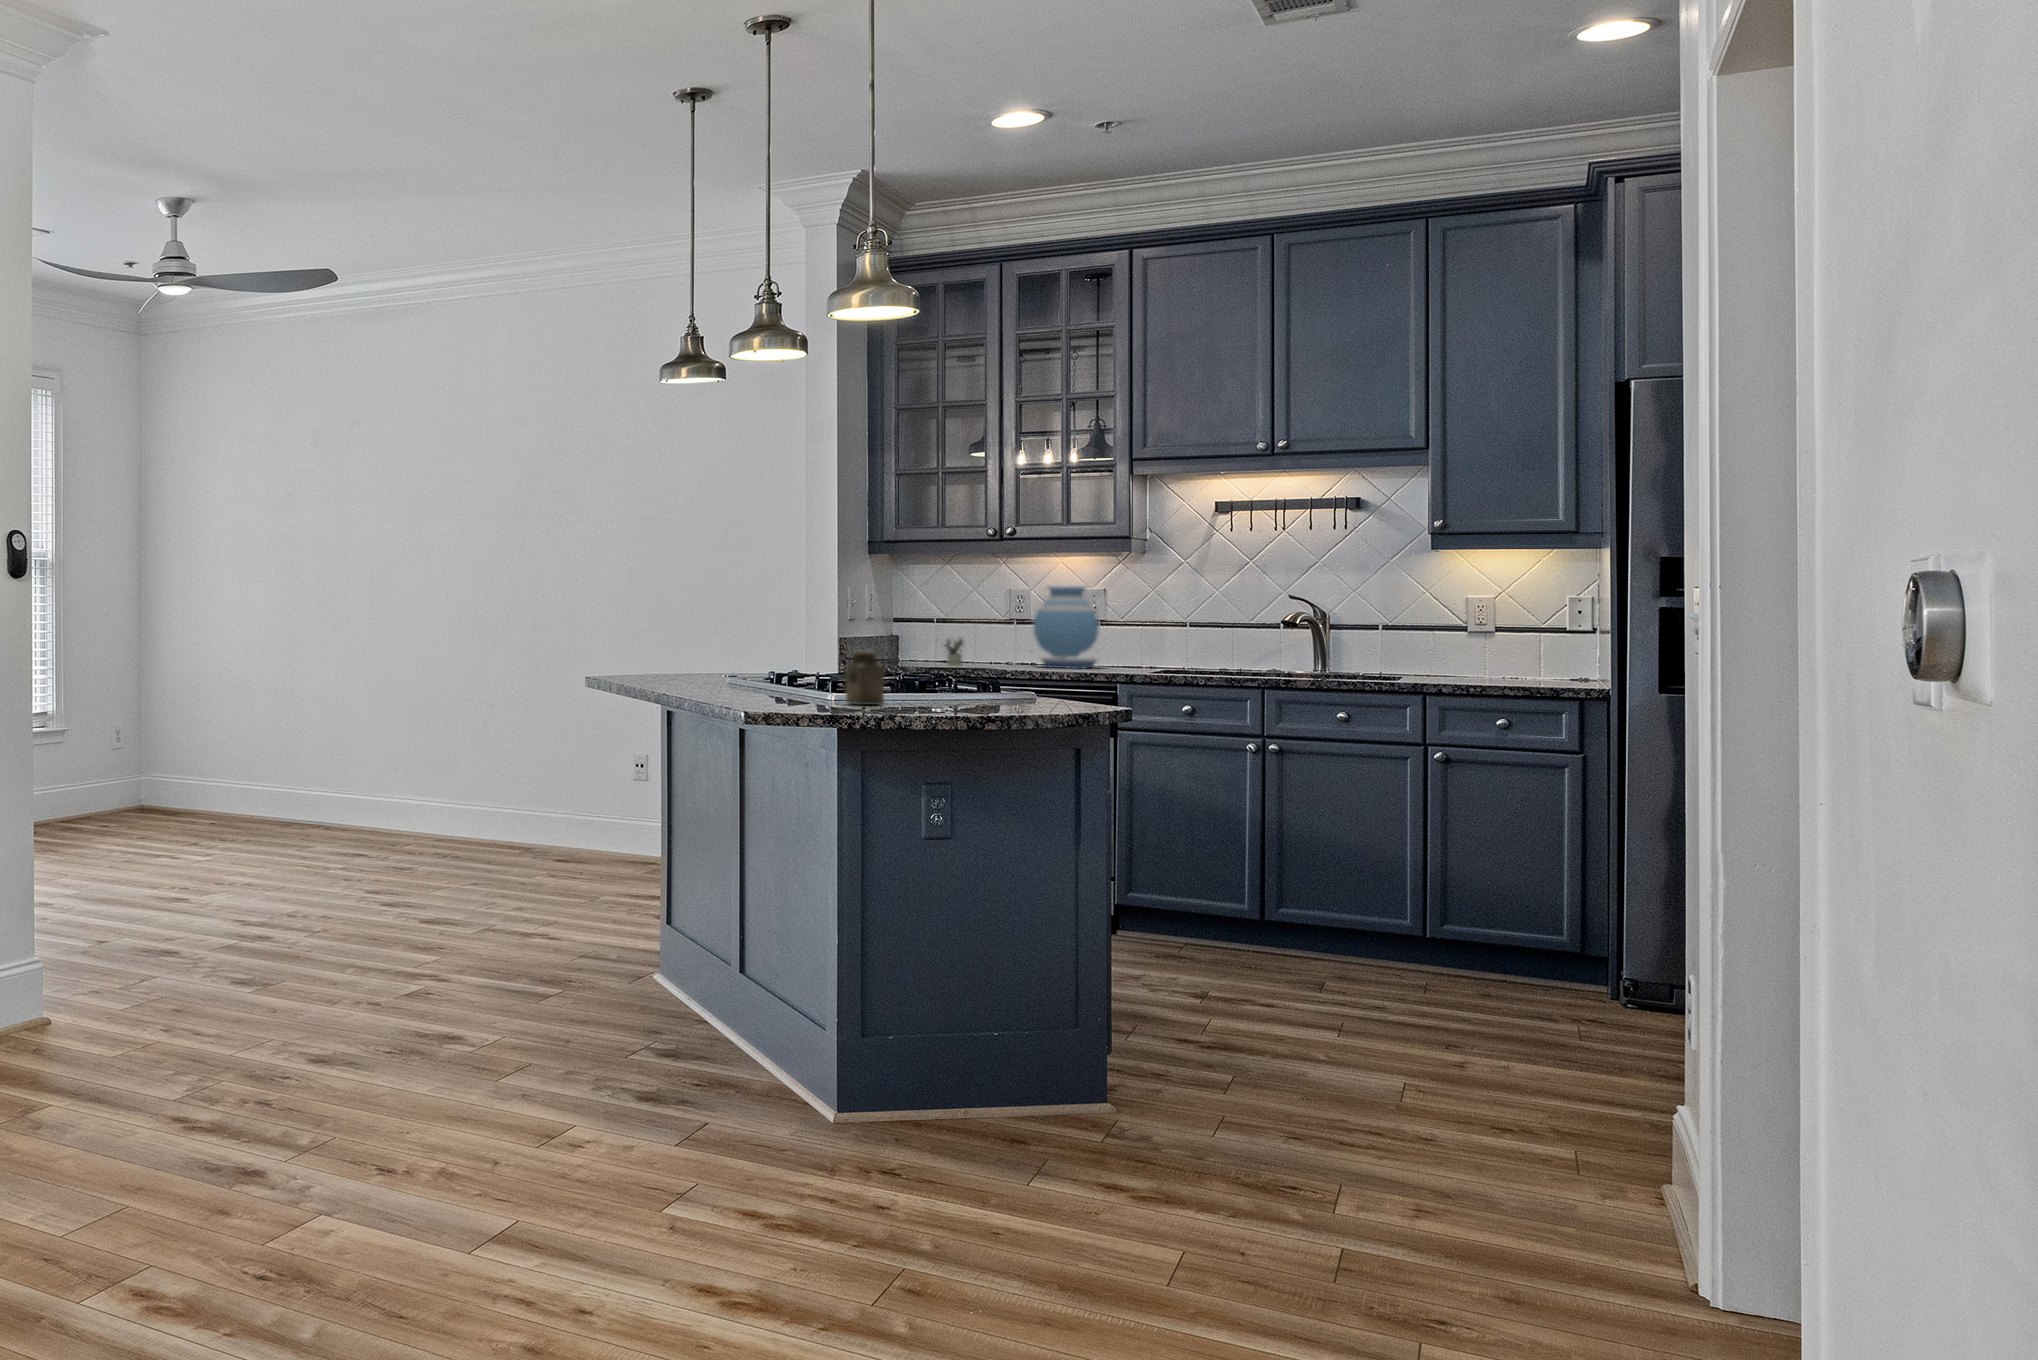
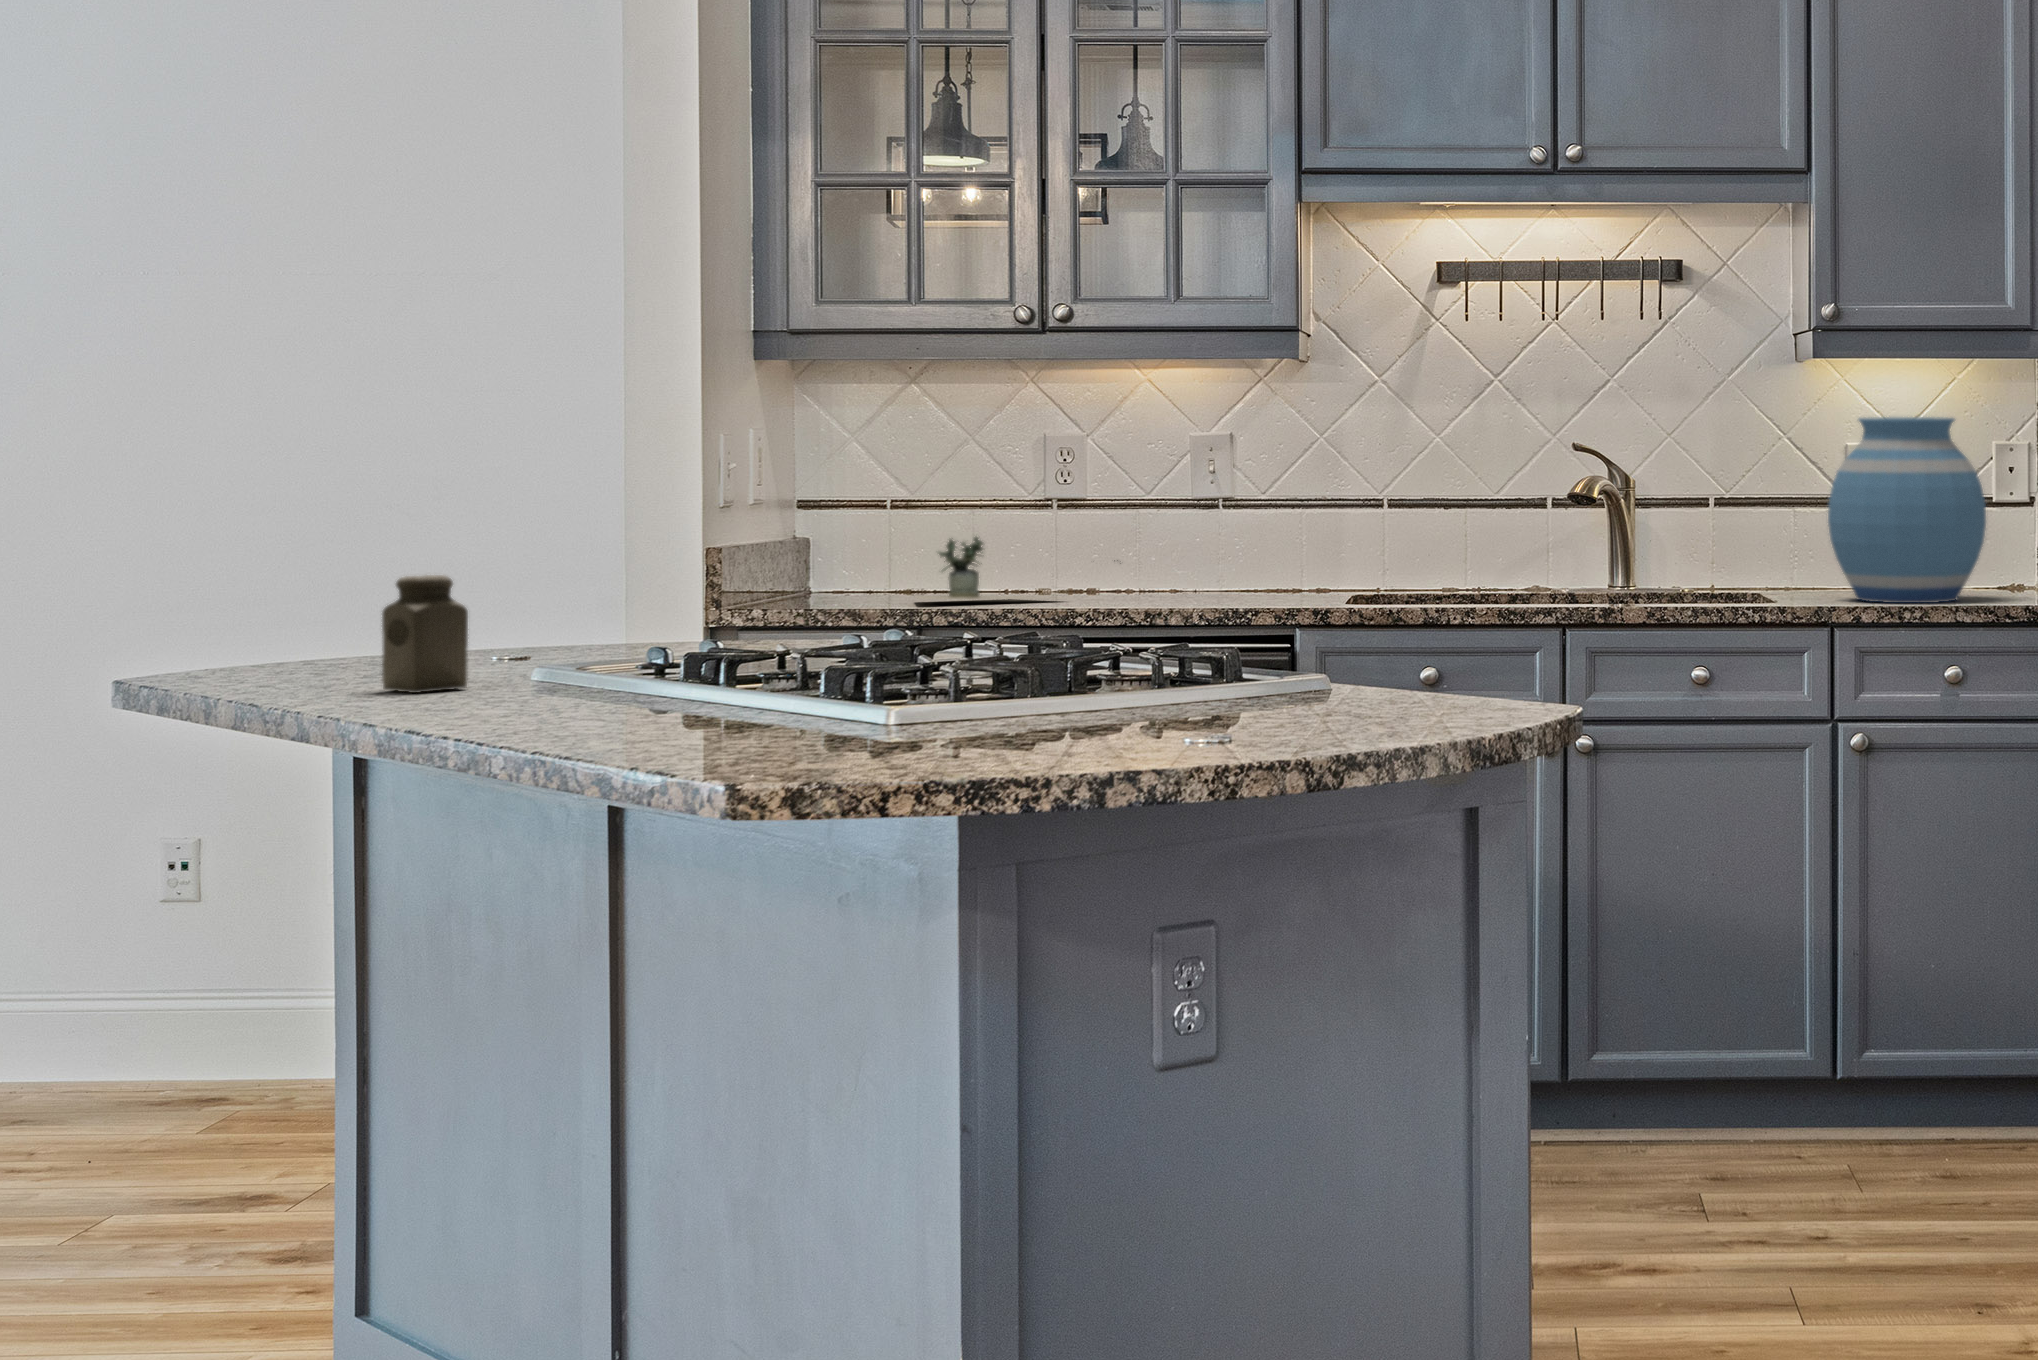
vase: present [1034,586,1098,669] -> present [1828,417,1986,603]
salt shaker: present [845,651,884,705] -> present [382,575,468,693]

